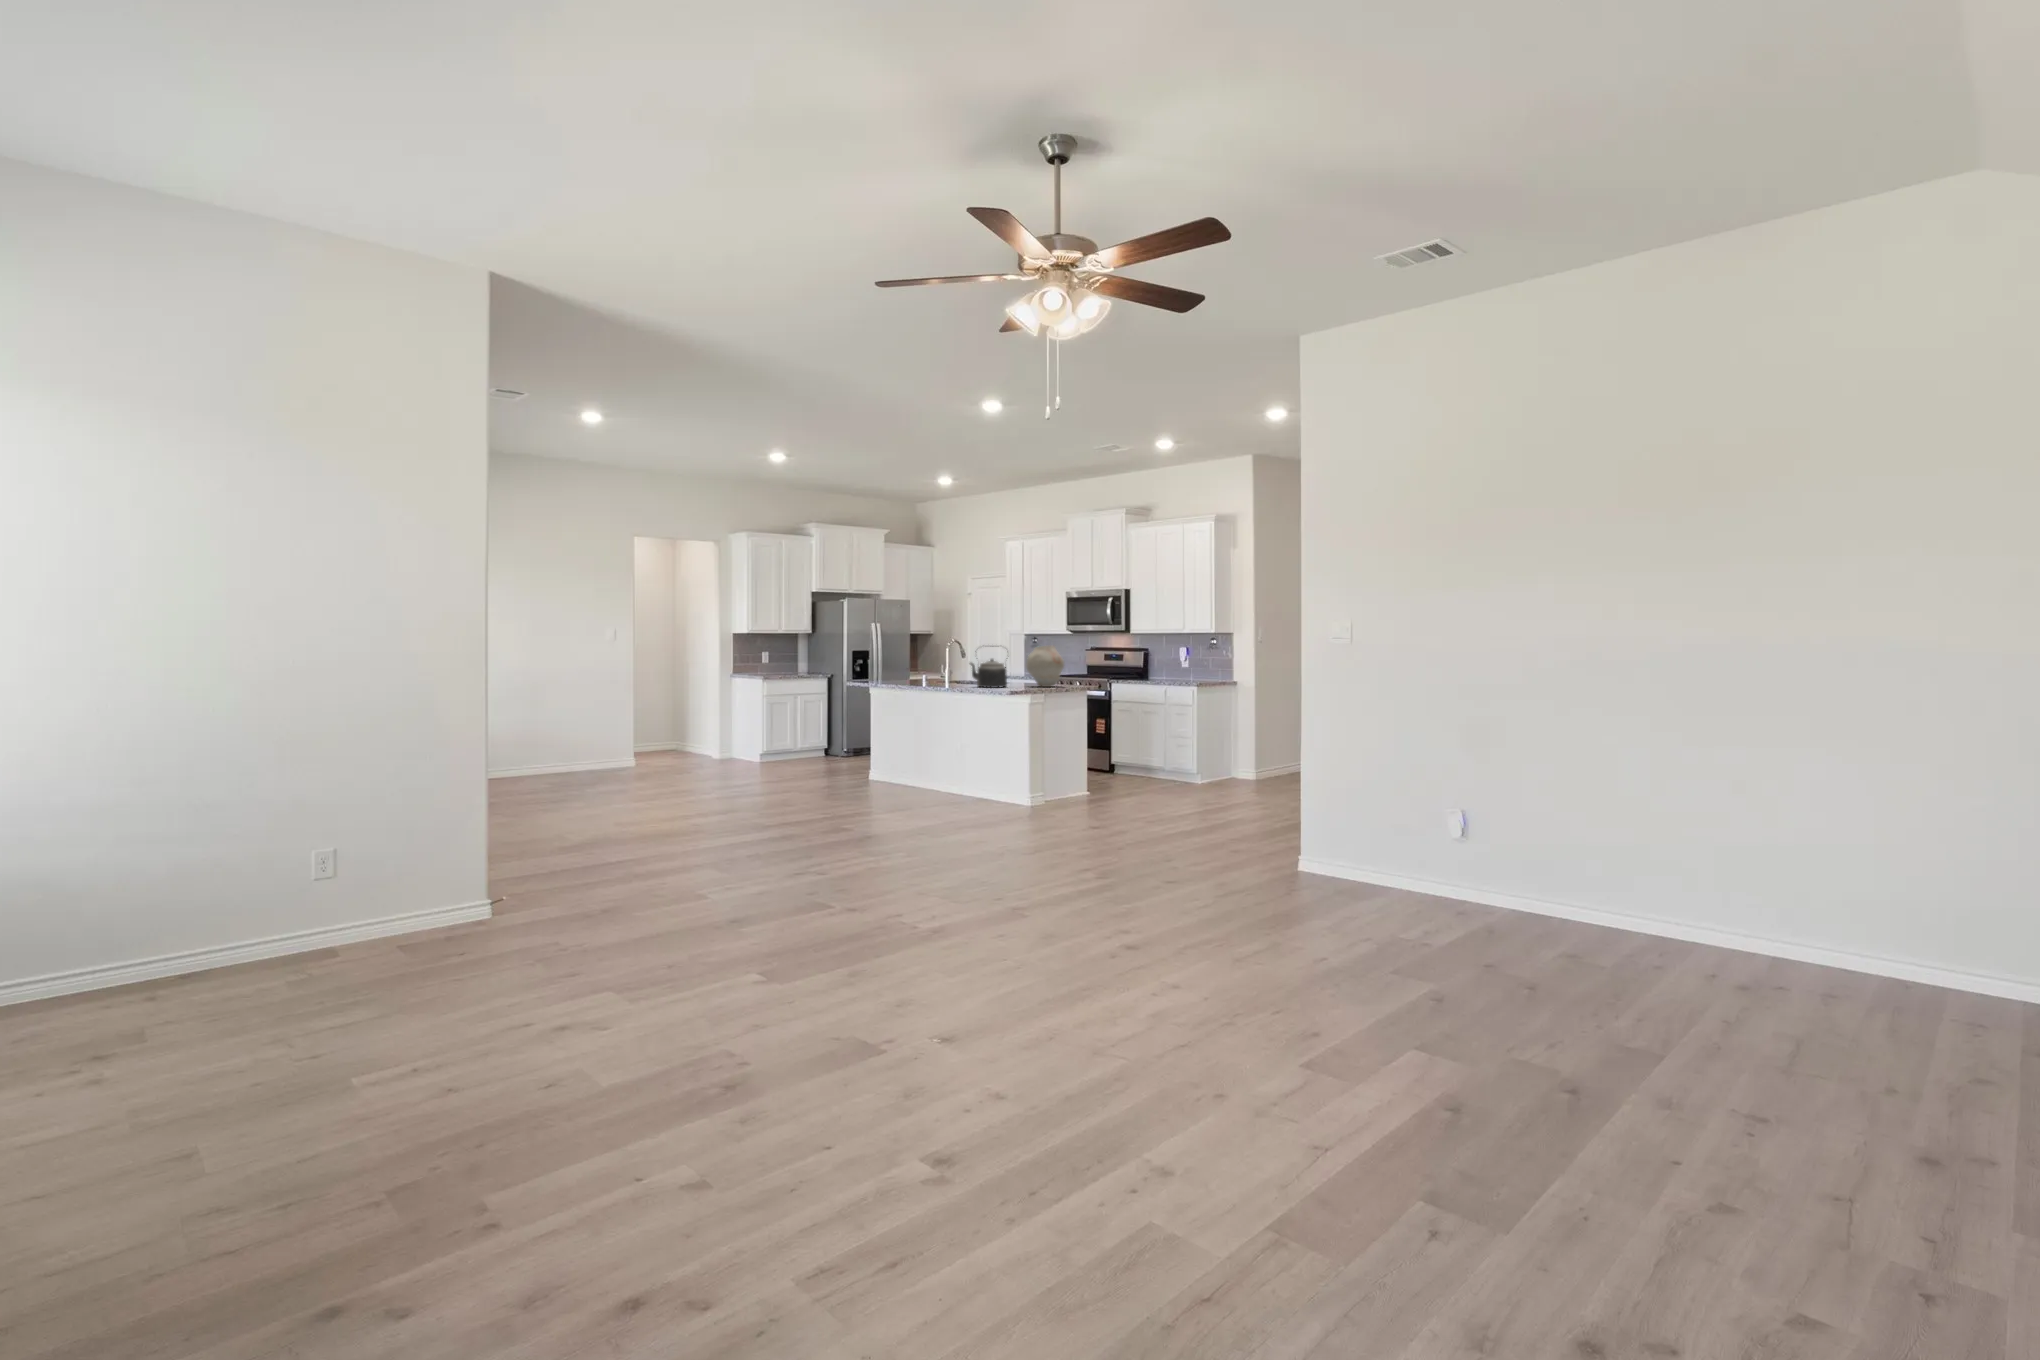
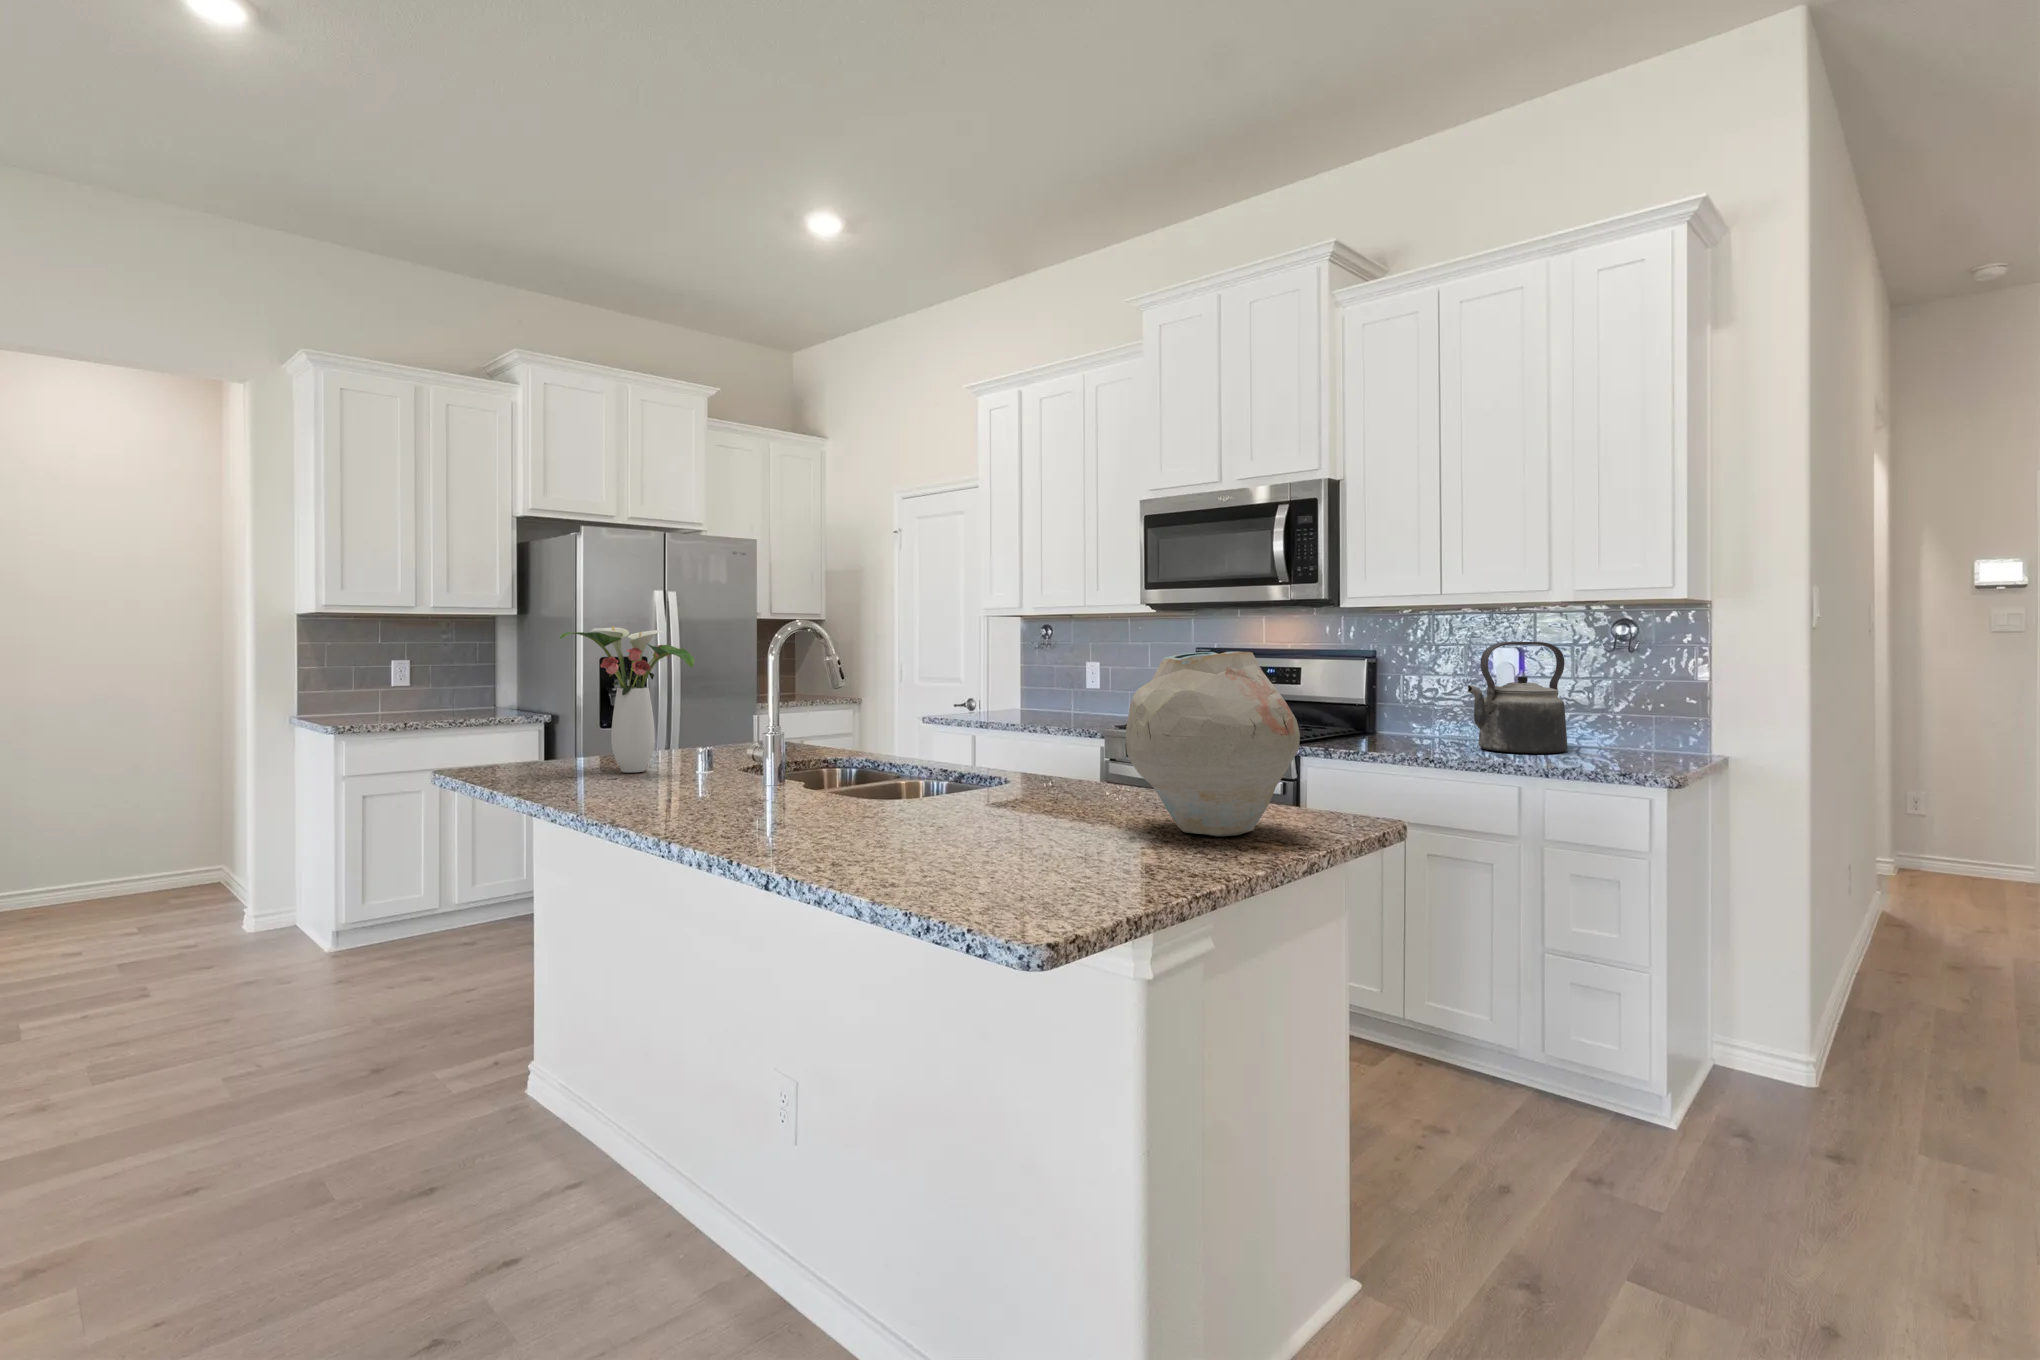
flower arrangement: none [878,639,915,682] -> present [560,626,694,773]
kettle: present [969,646,1007,688] -> present [1468,642,1568,754]

